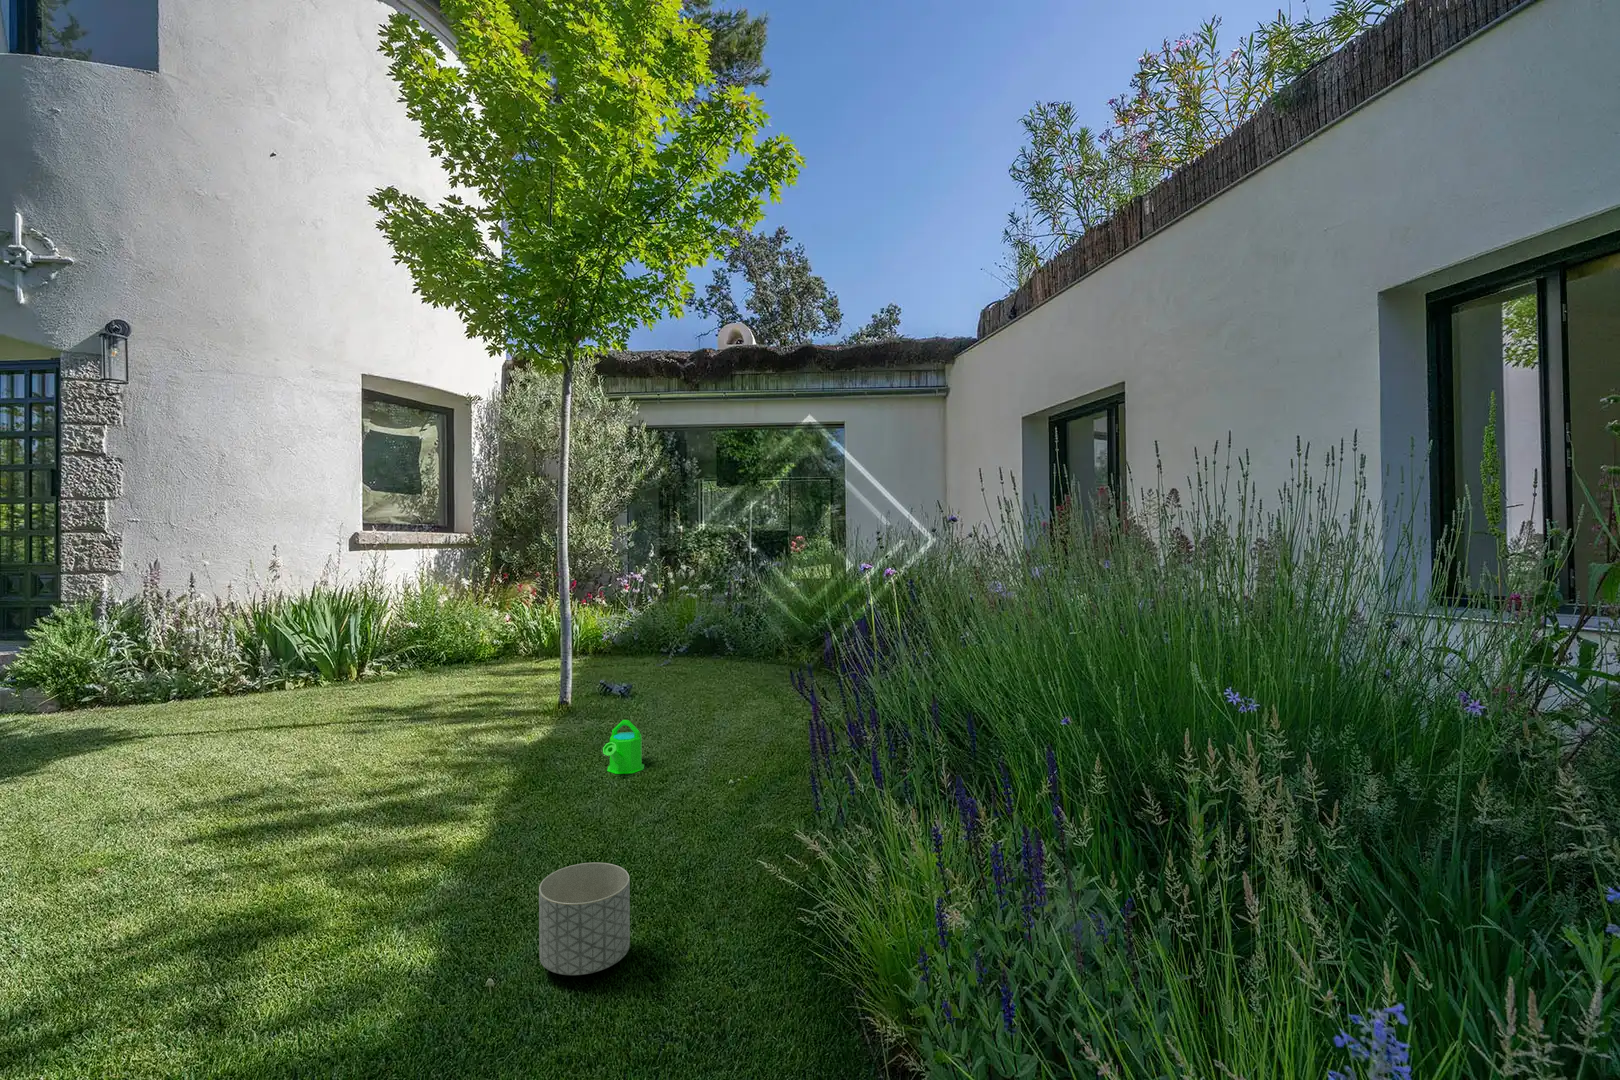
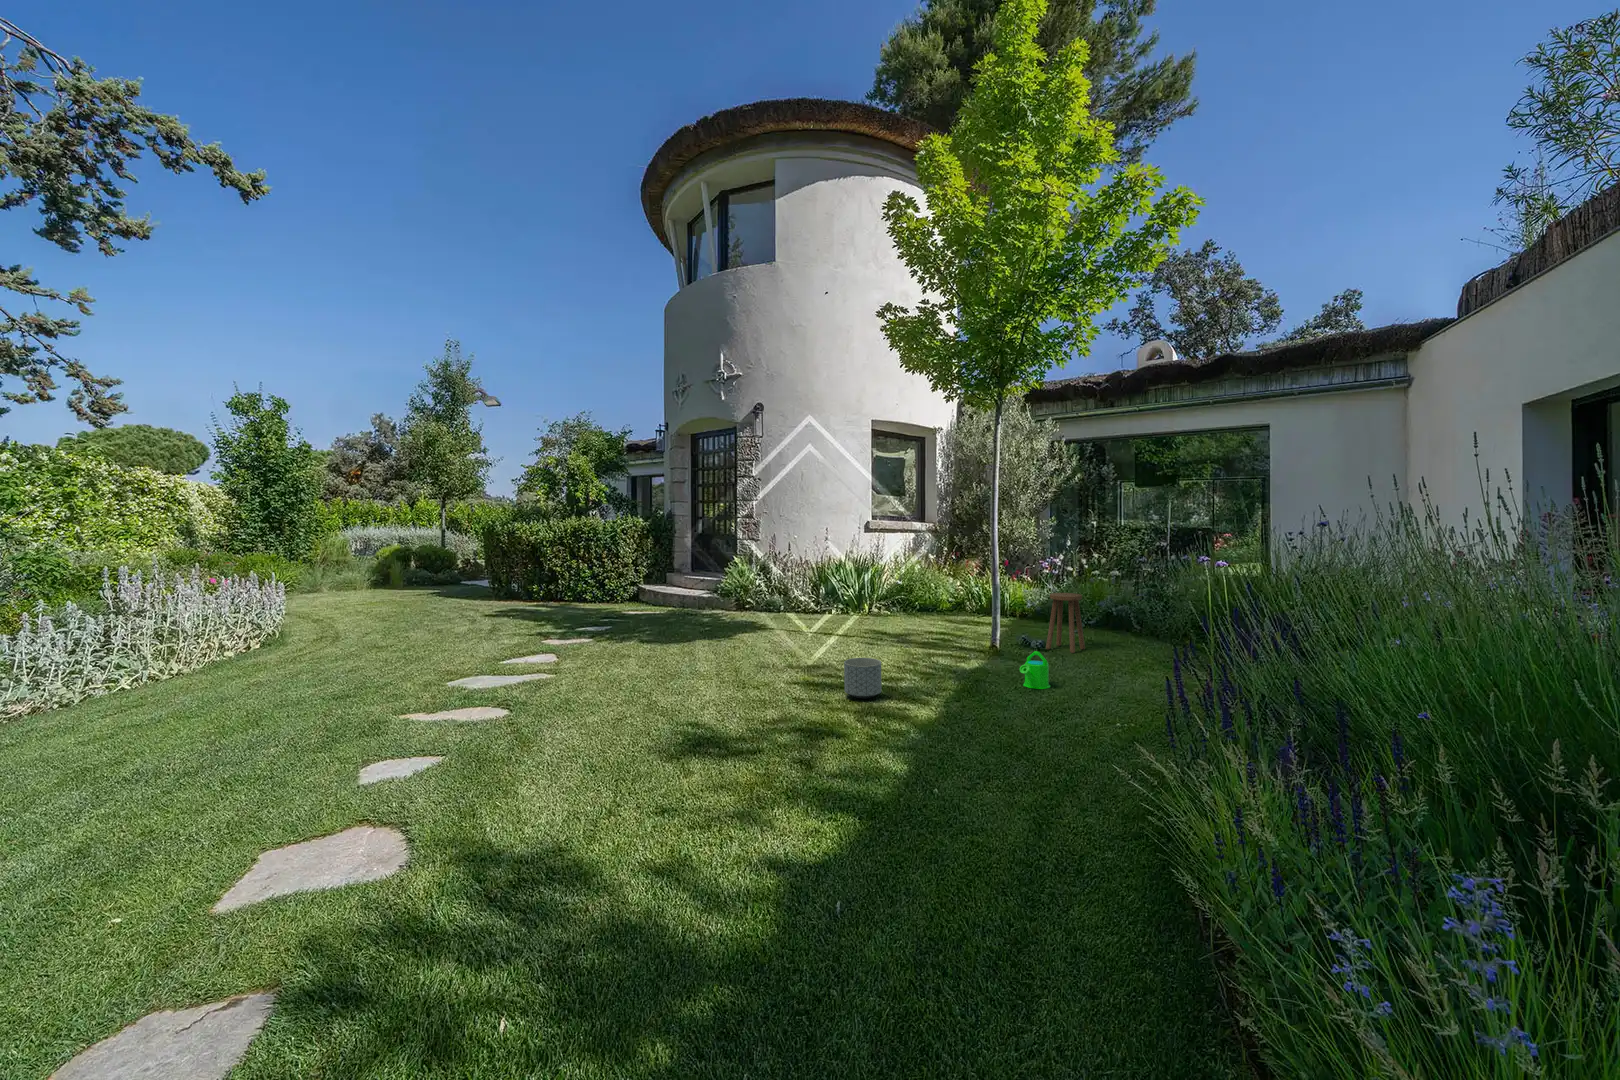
stool: none [632,627,680,707] -> present [1046,593,1085,653]
planter: present [539,862,630,975] -> present [844,658,881,699]

